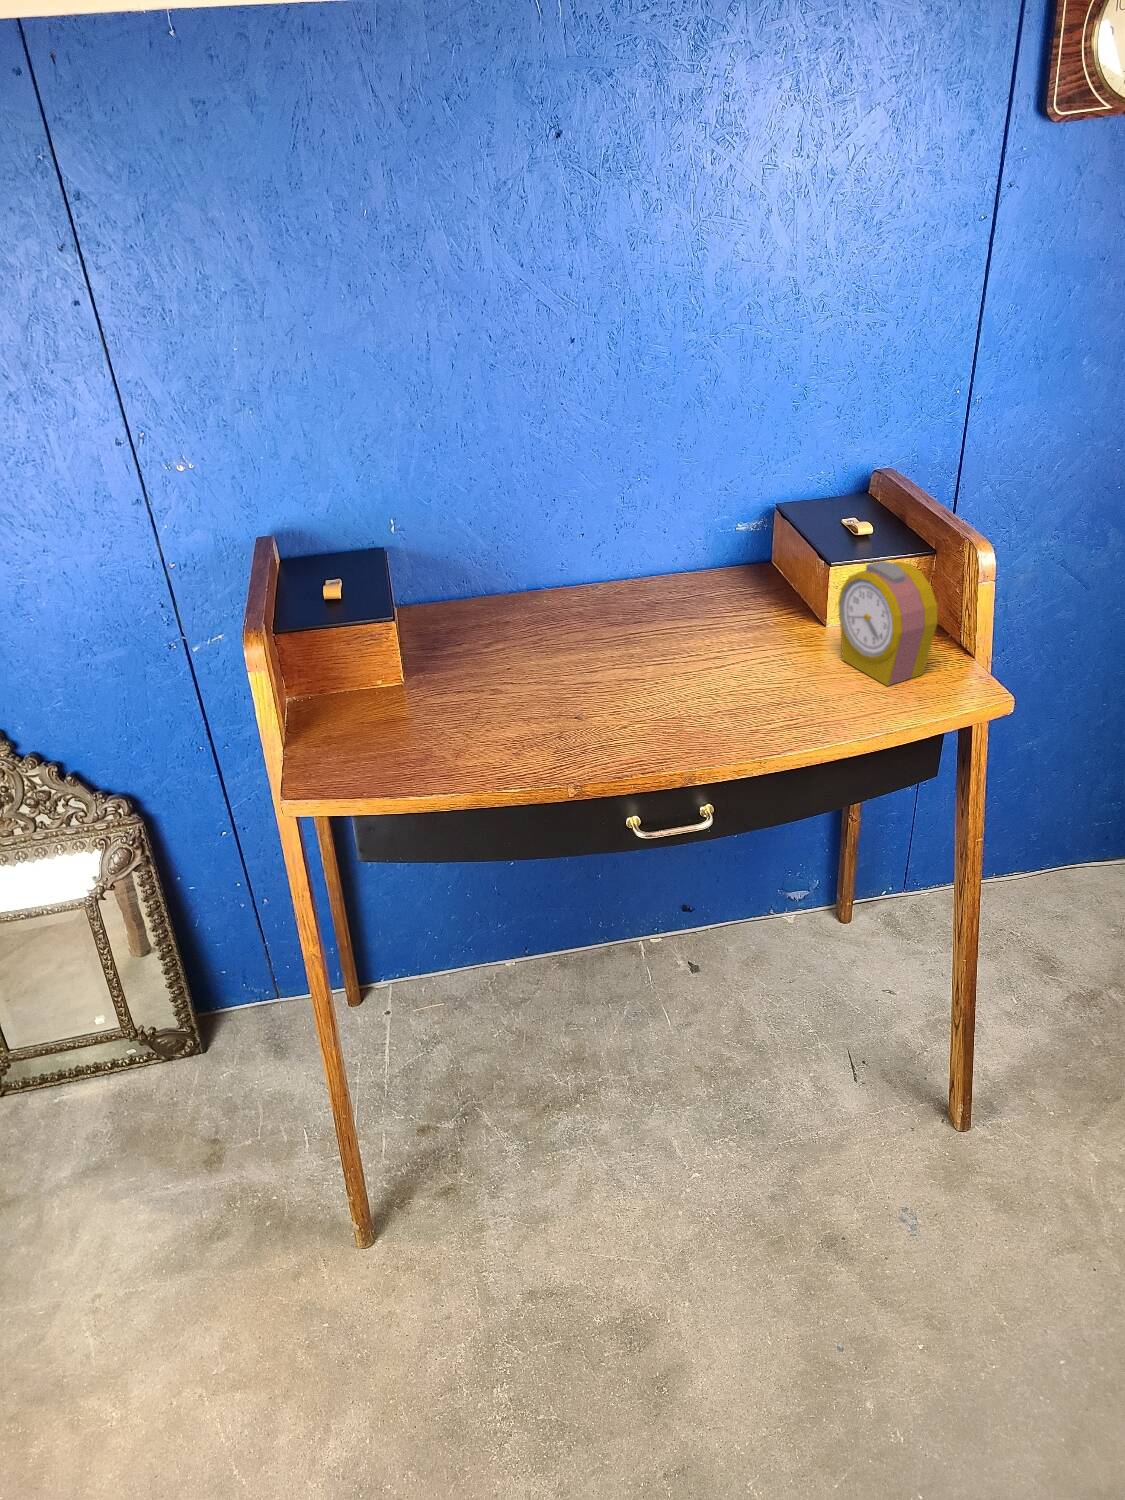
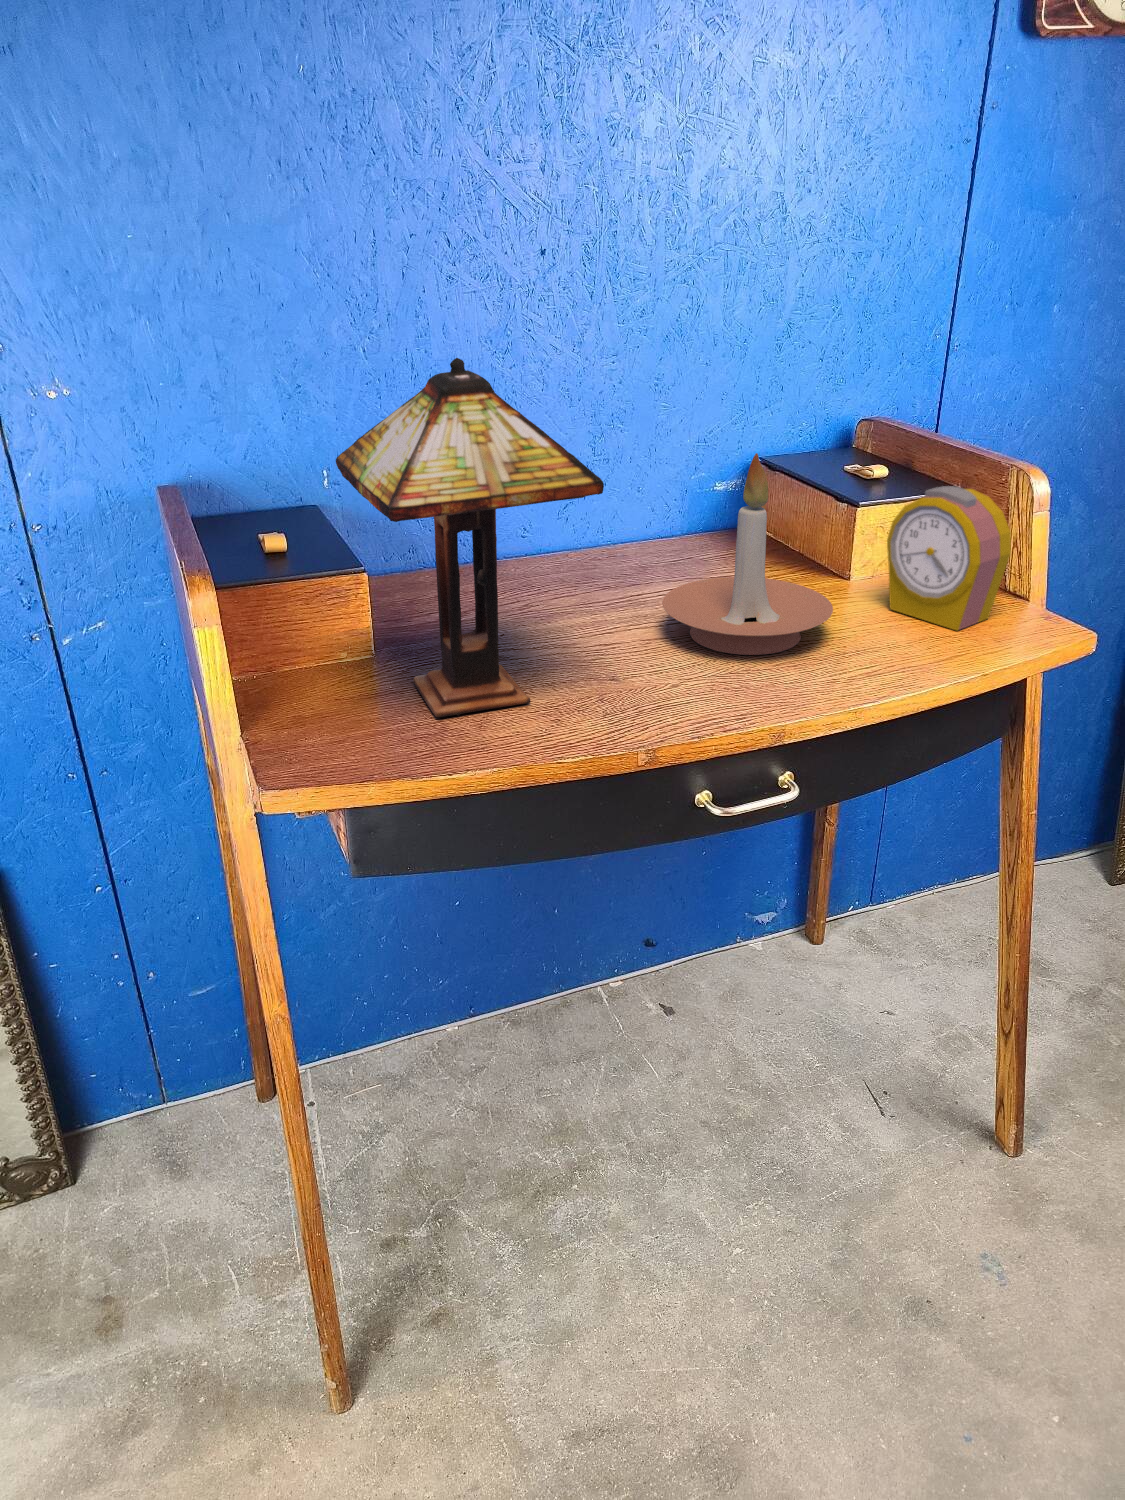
table lamp: none [361,477,542,744] -> present [336,358,604,718]
candle holder: none [635,537,776,700] -> present [662,453,833,655]

